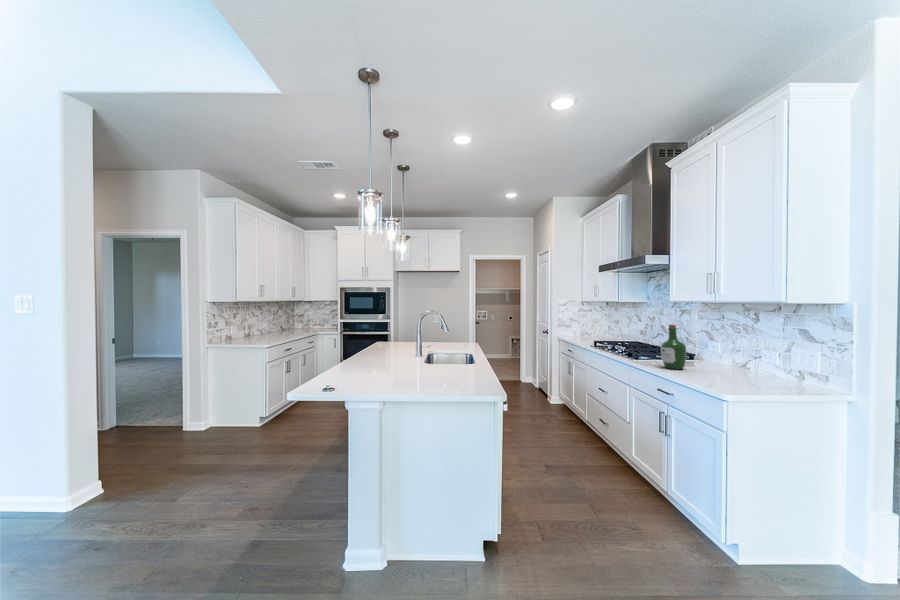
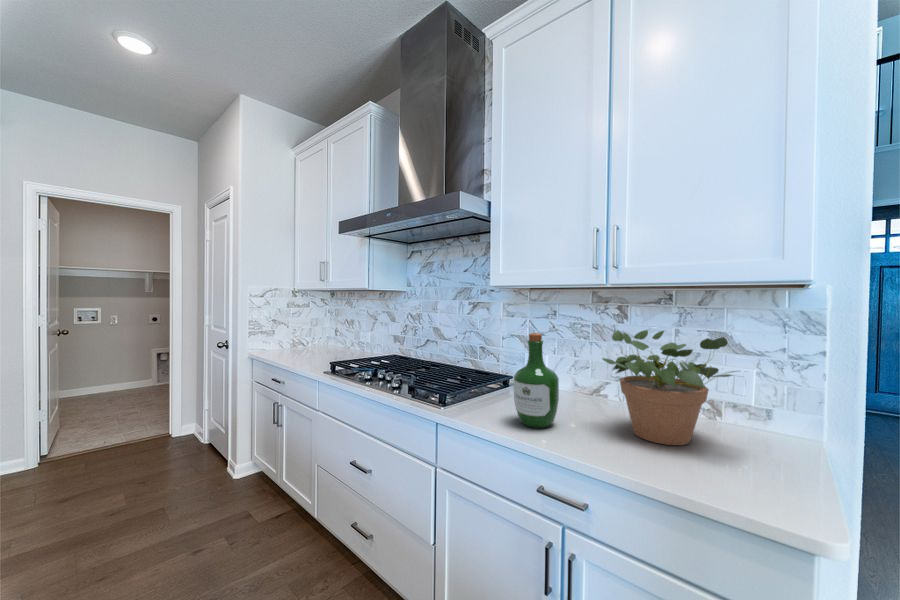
potted plant: none [704,324,773,382] -> present [602,330,737,445]

